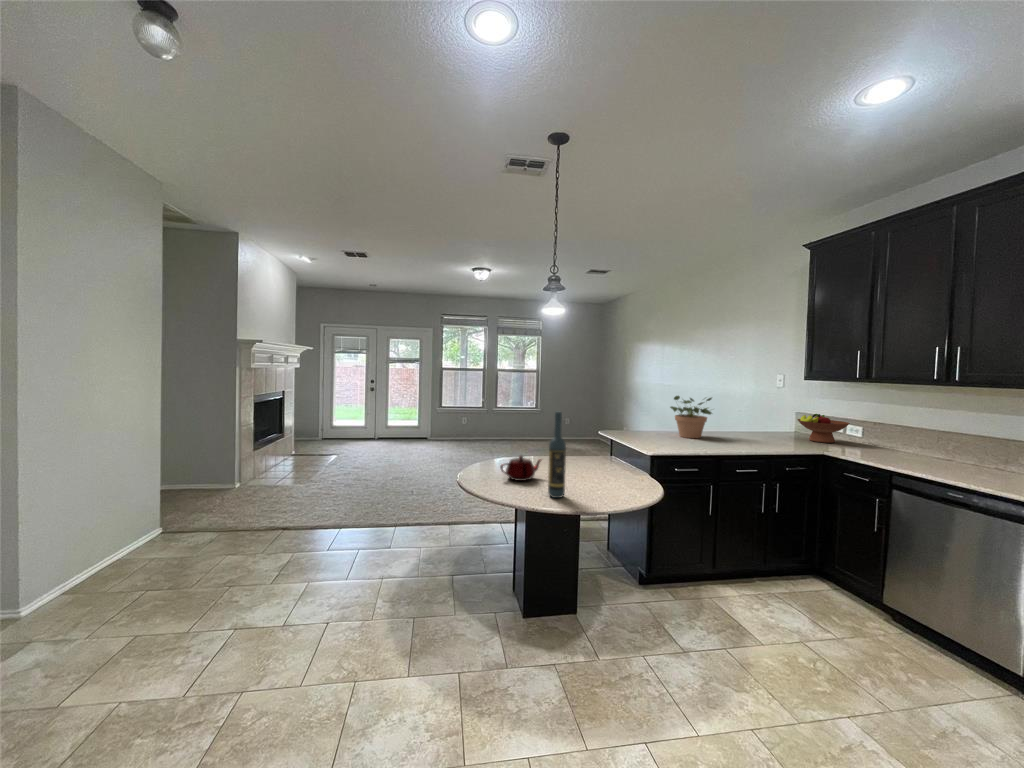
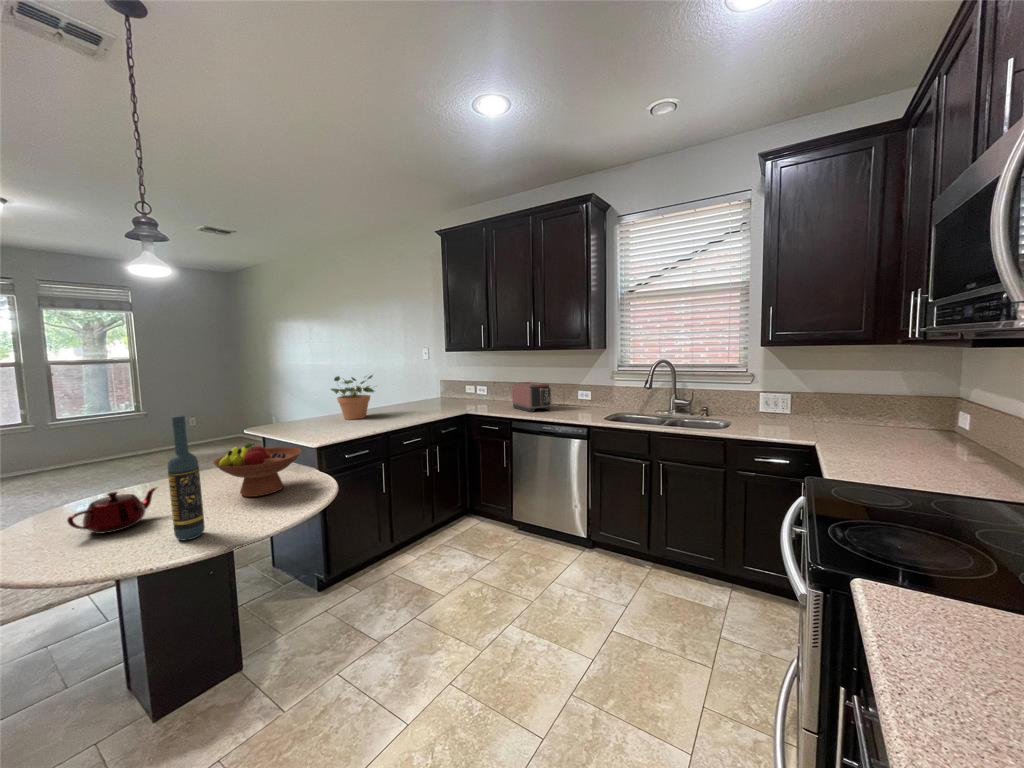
fruit bowl: present [797,414,850,443] -> present [213,443,302,497]
toaster: none [900,425,975,470] -> present [512,382,551,412]

